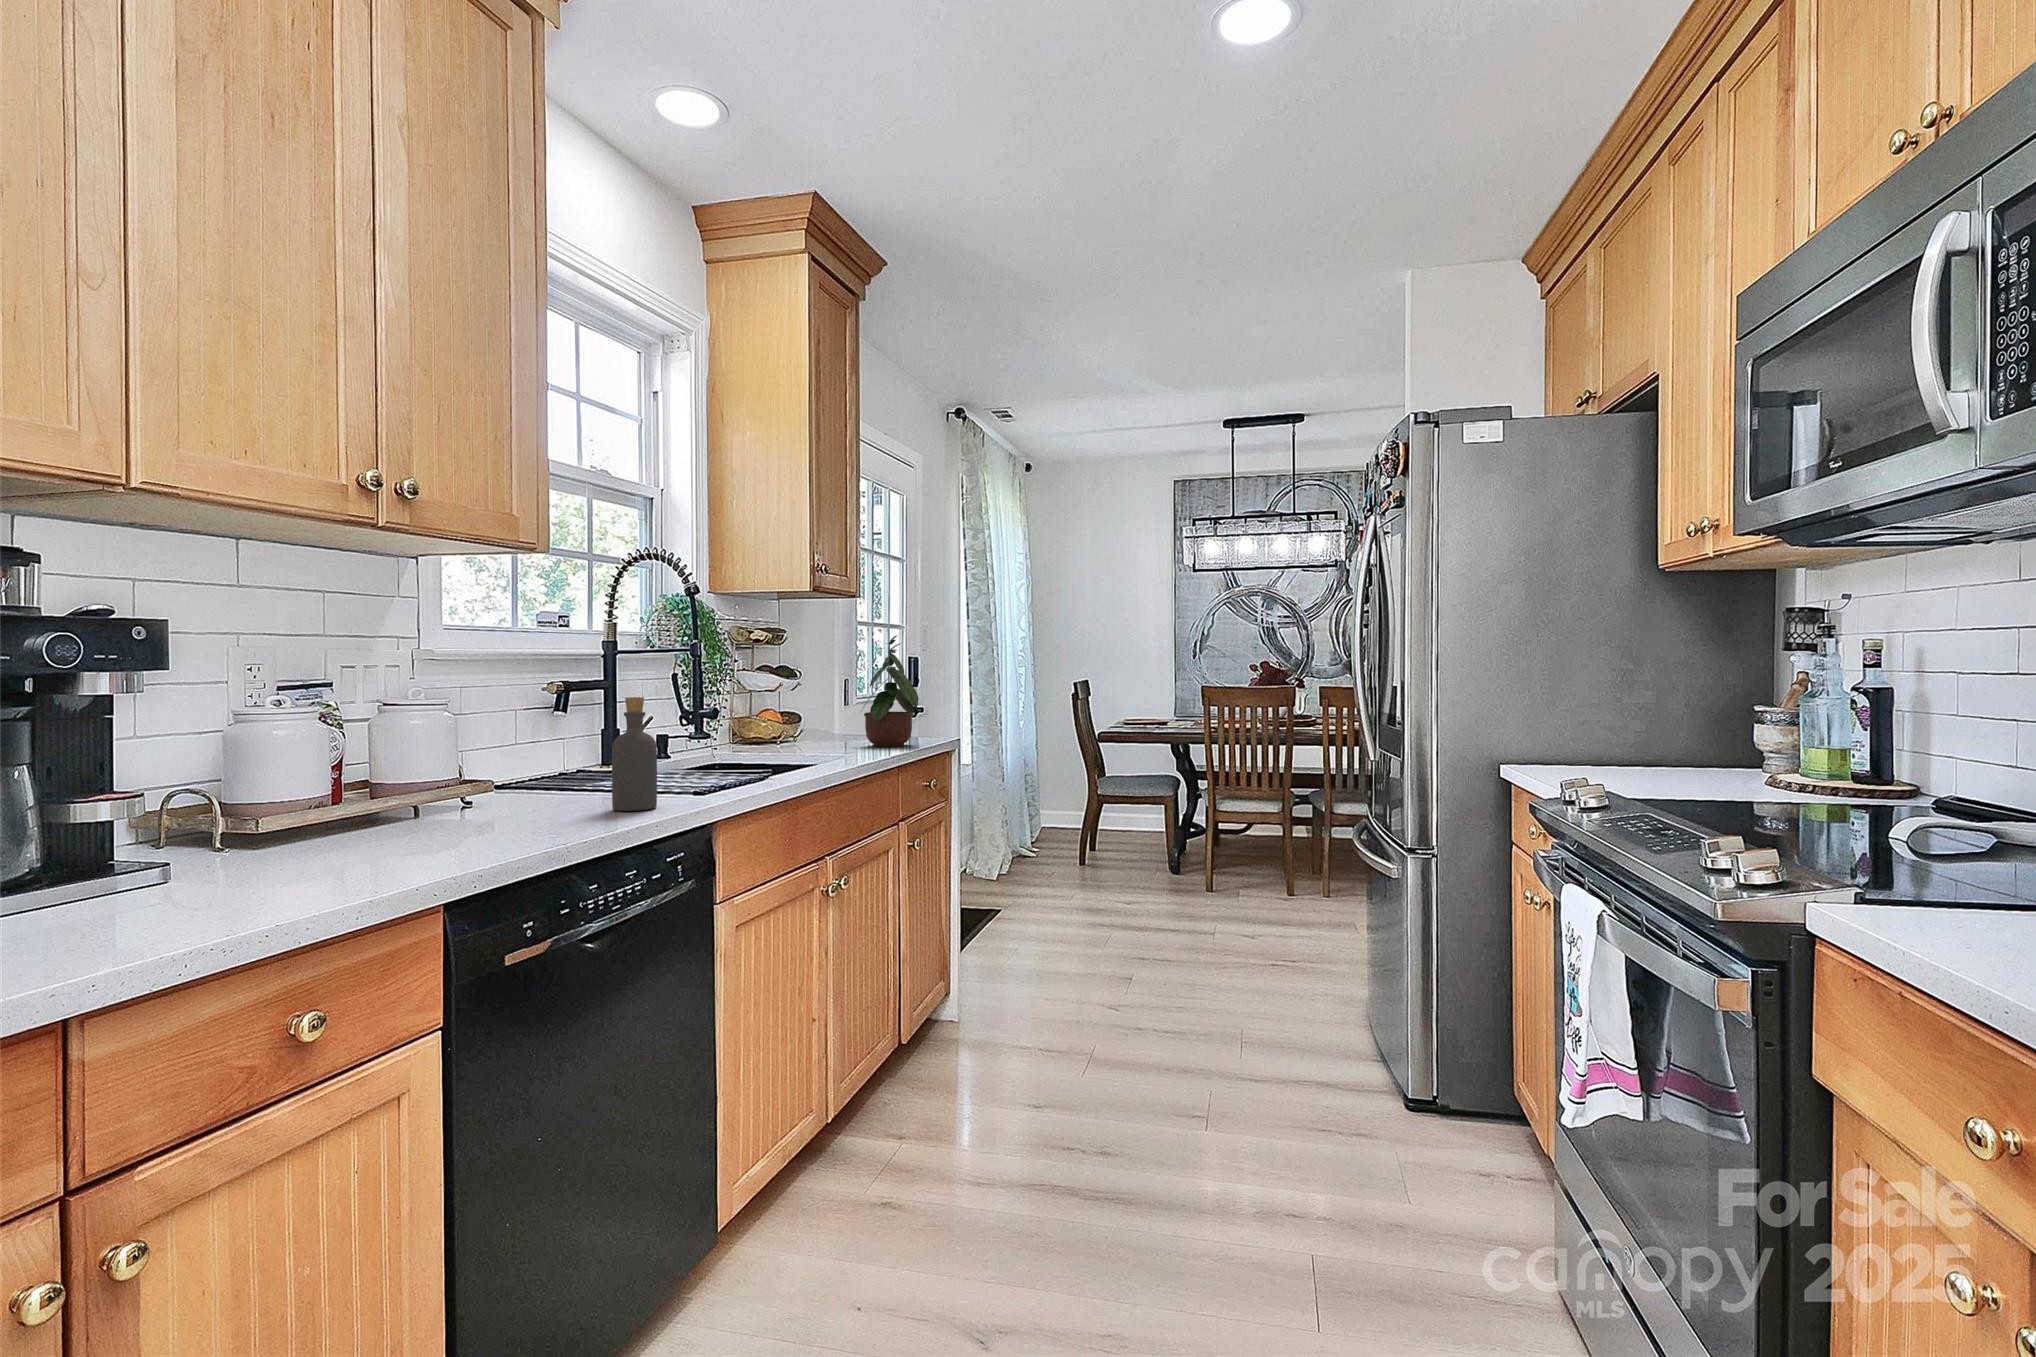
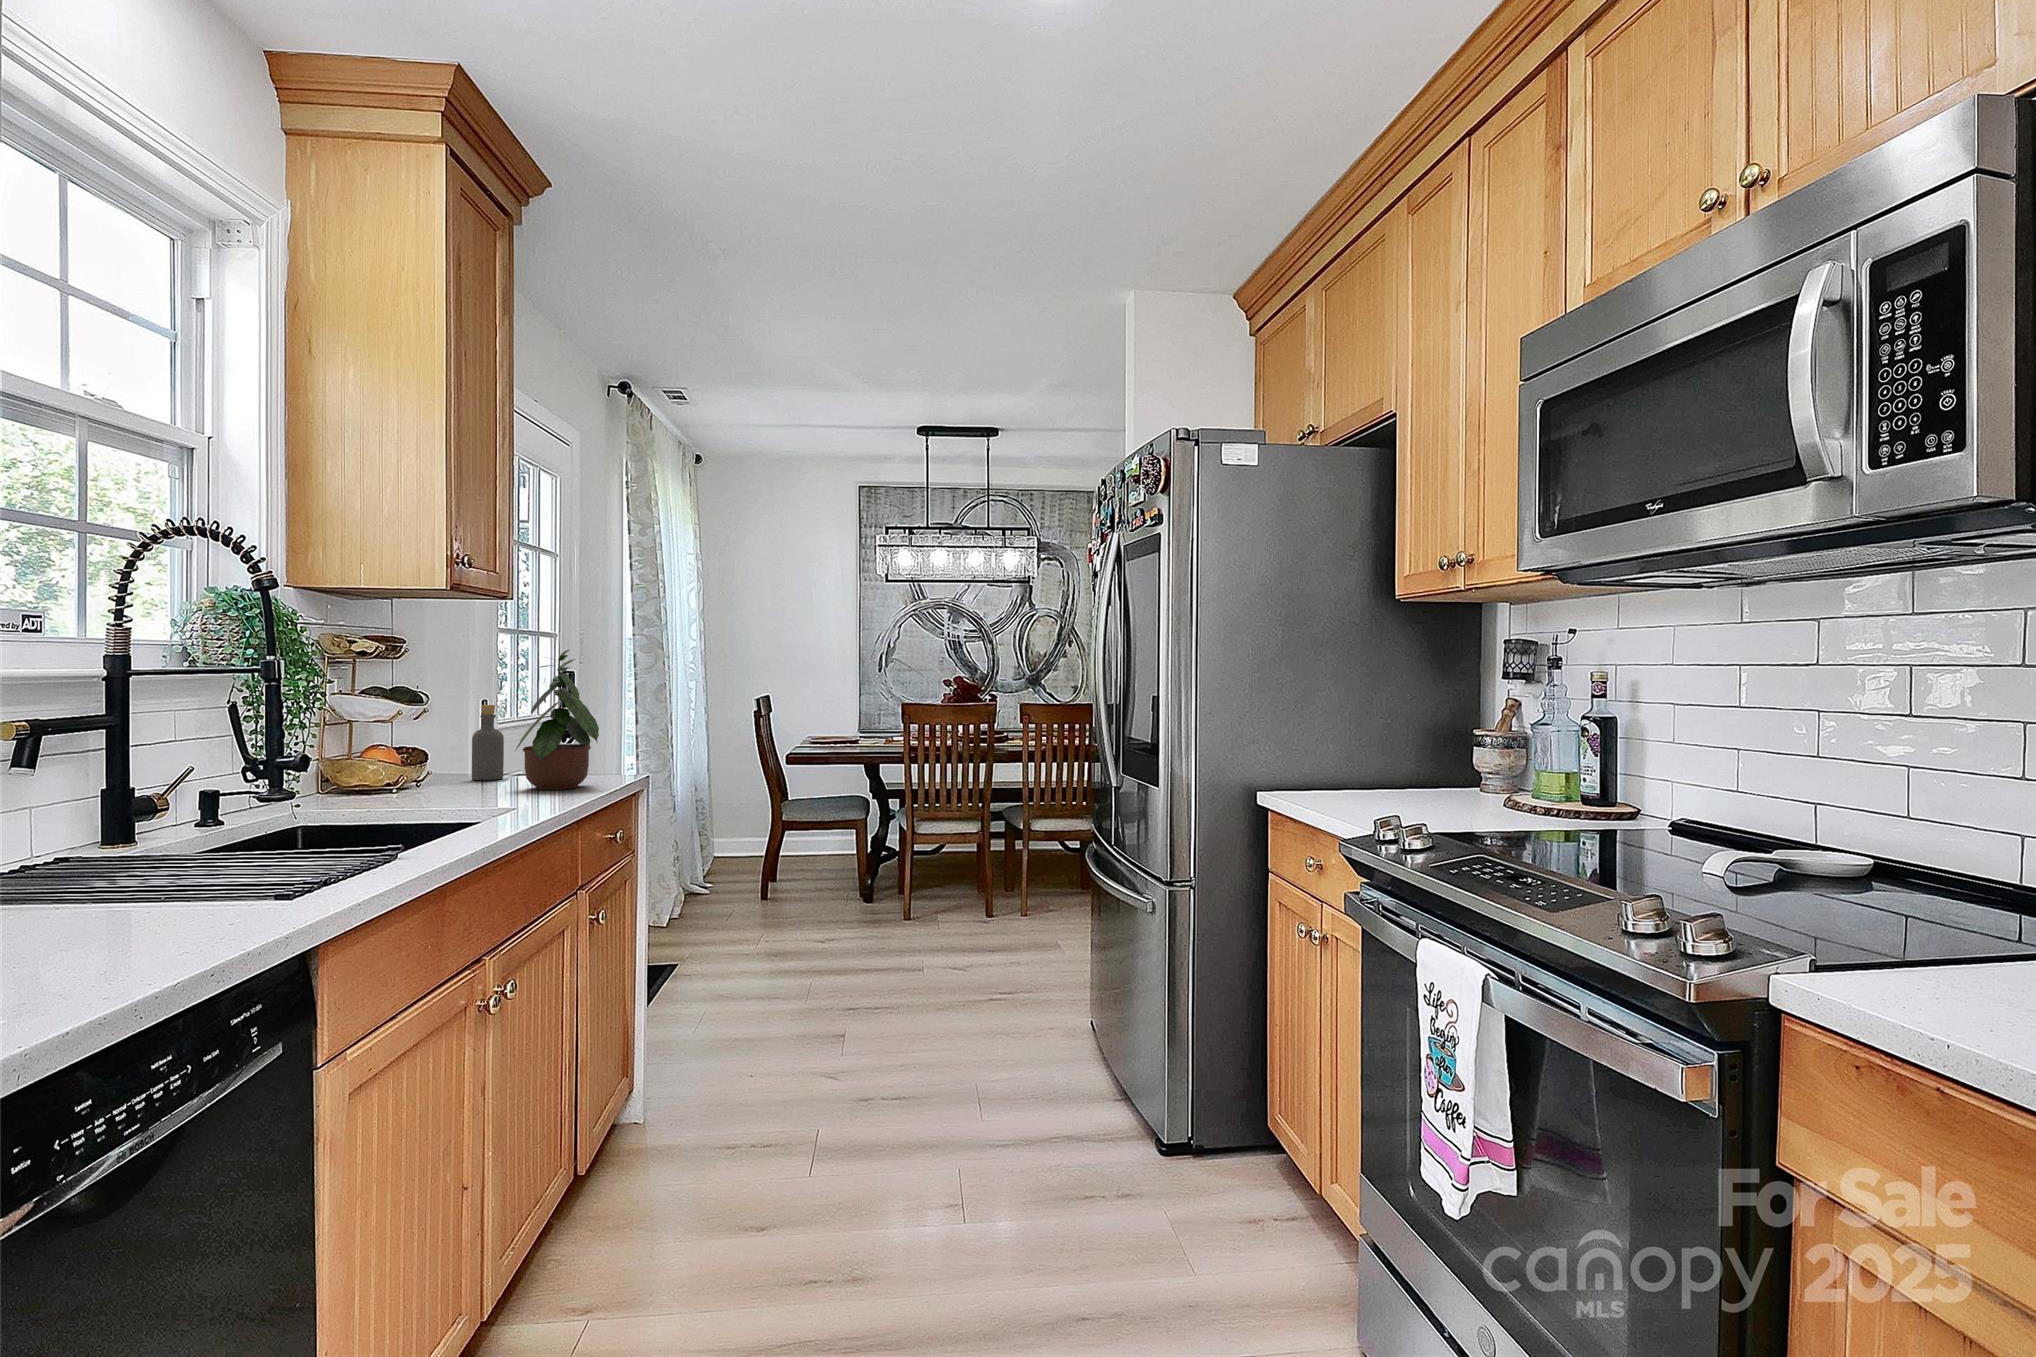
bottle: present [612,697,657,811] -> present [472,705,504,780]

